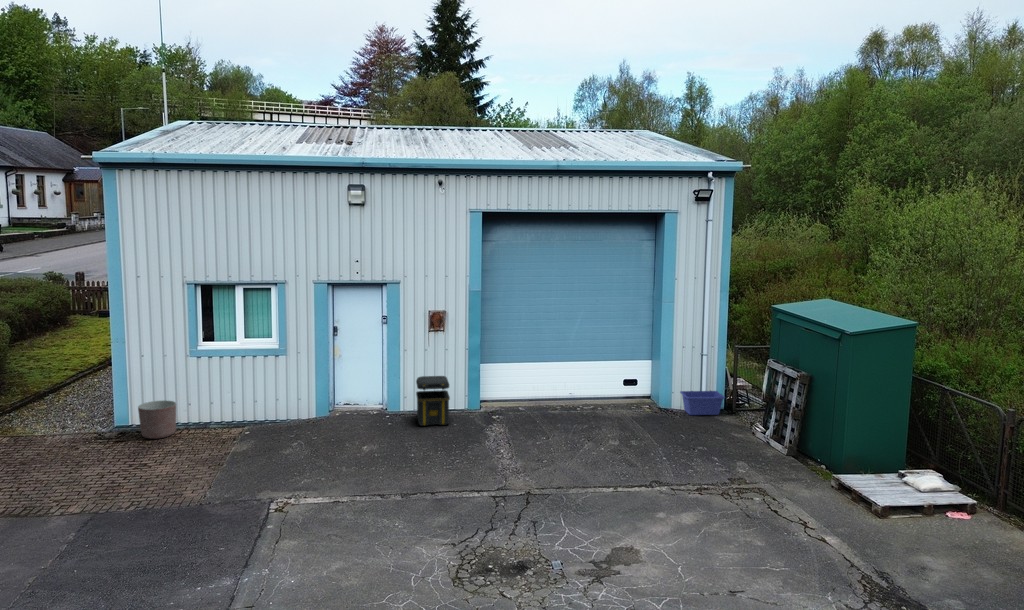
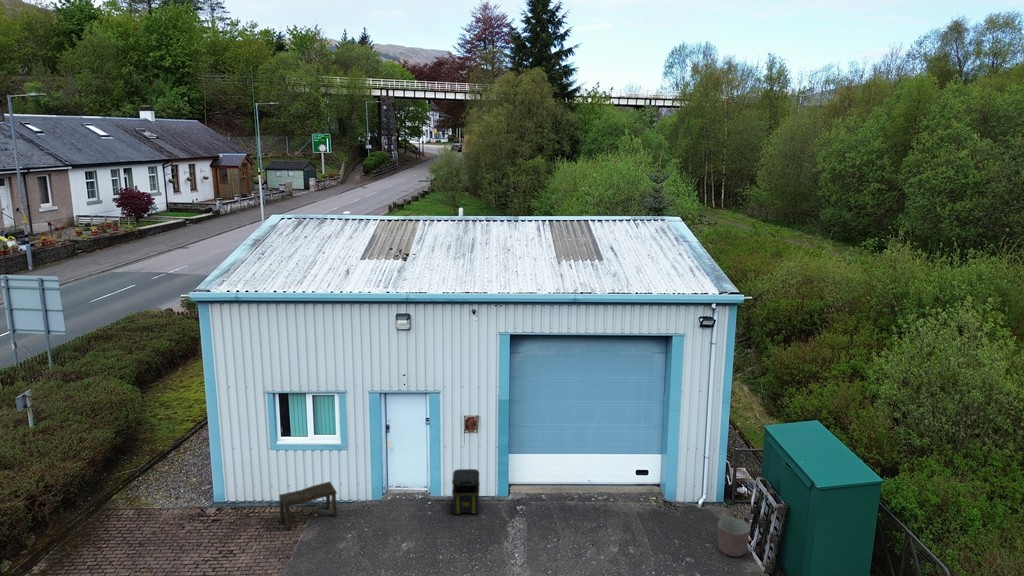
storage bin: present [680,391,725,415] -> none [683,487,722,513]
bench: none [202,394,275,445] -> present [279,482,337,530]
planter: present [138,400,176,439] -> present [718,518,750,557]

